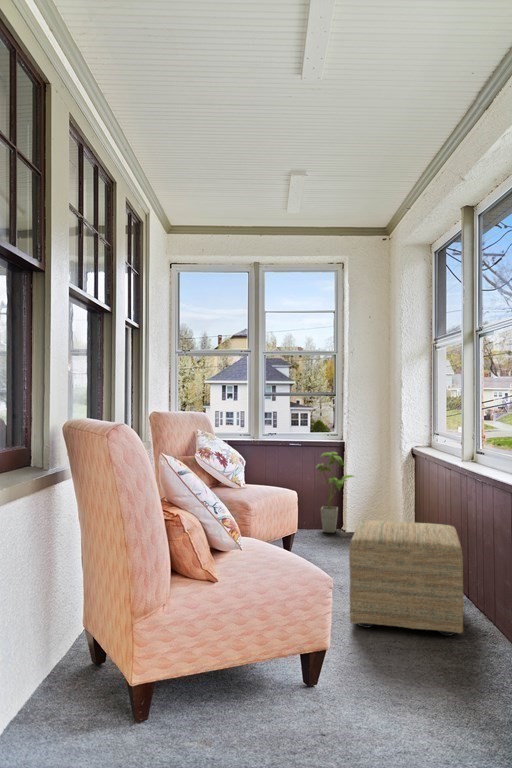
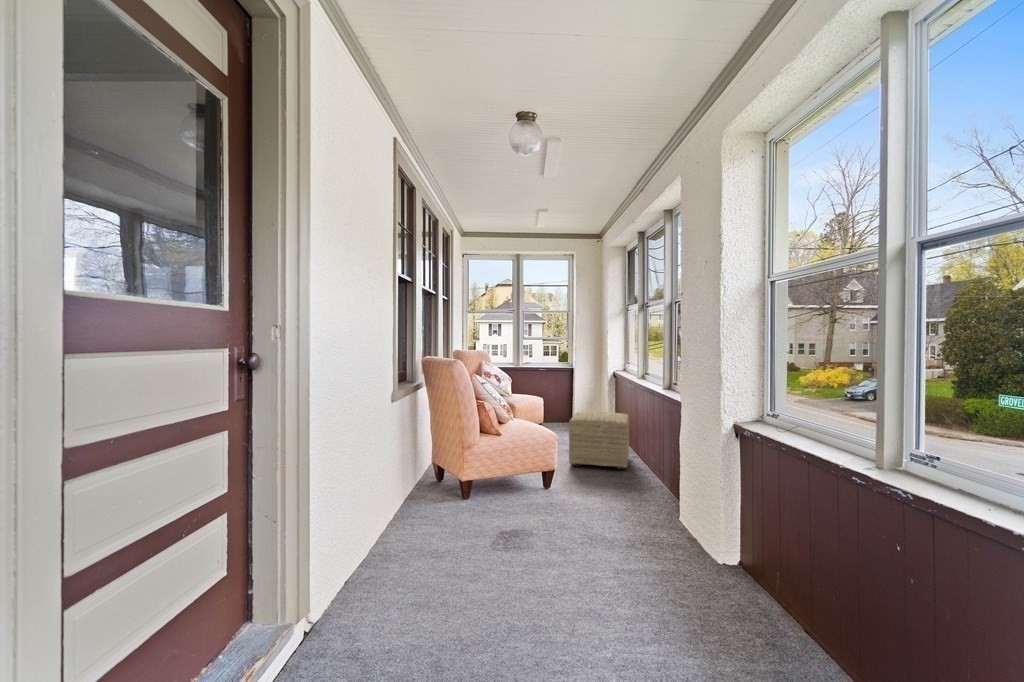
house plant: present [316,452,354,533] -> none [555,374,581,423]

